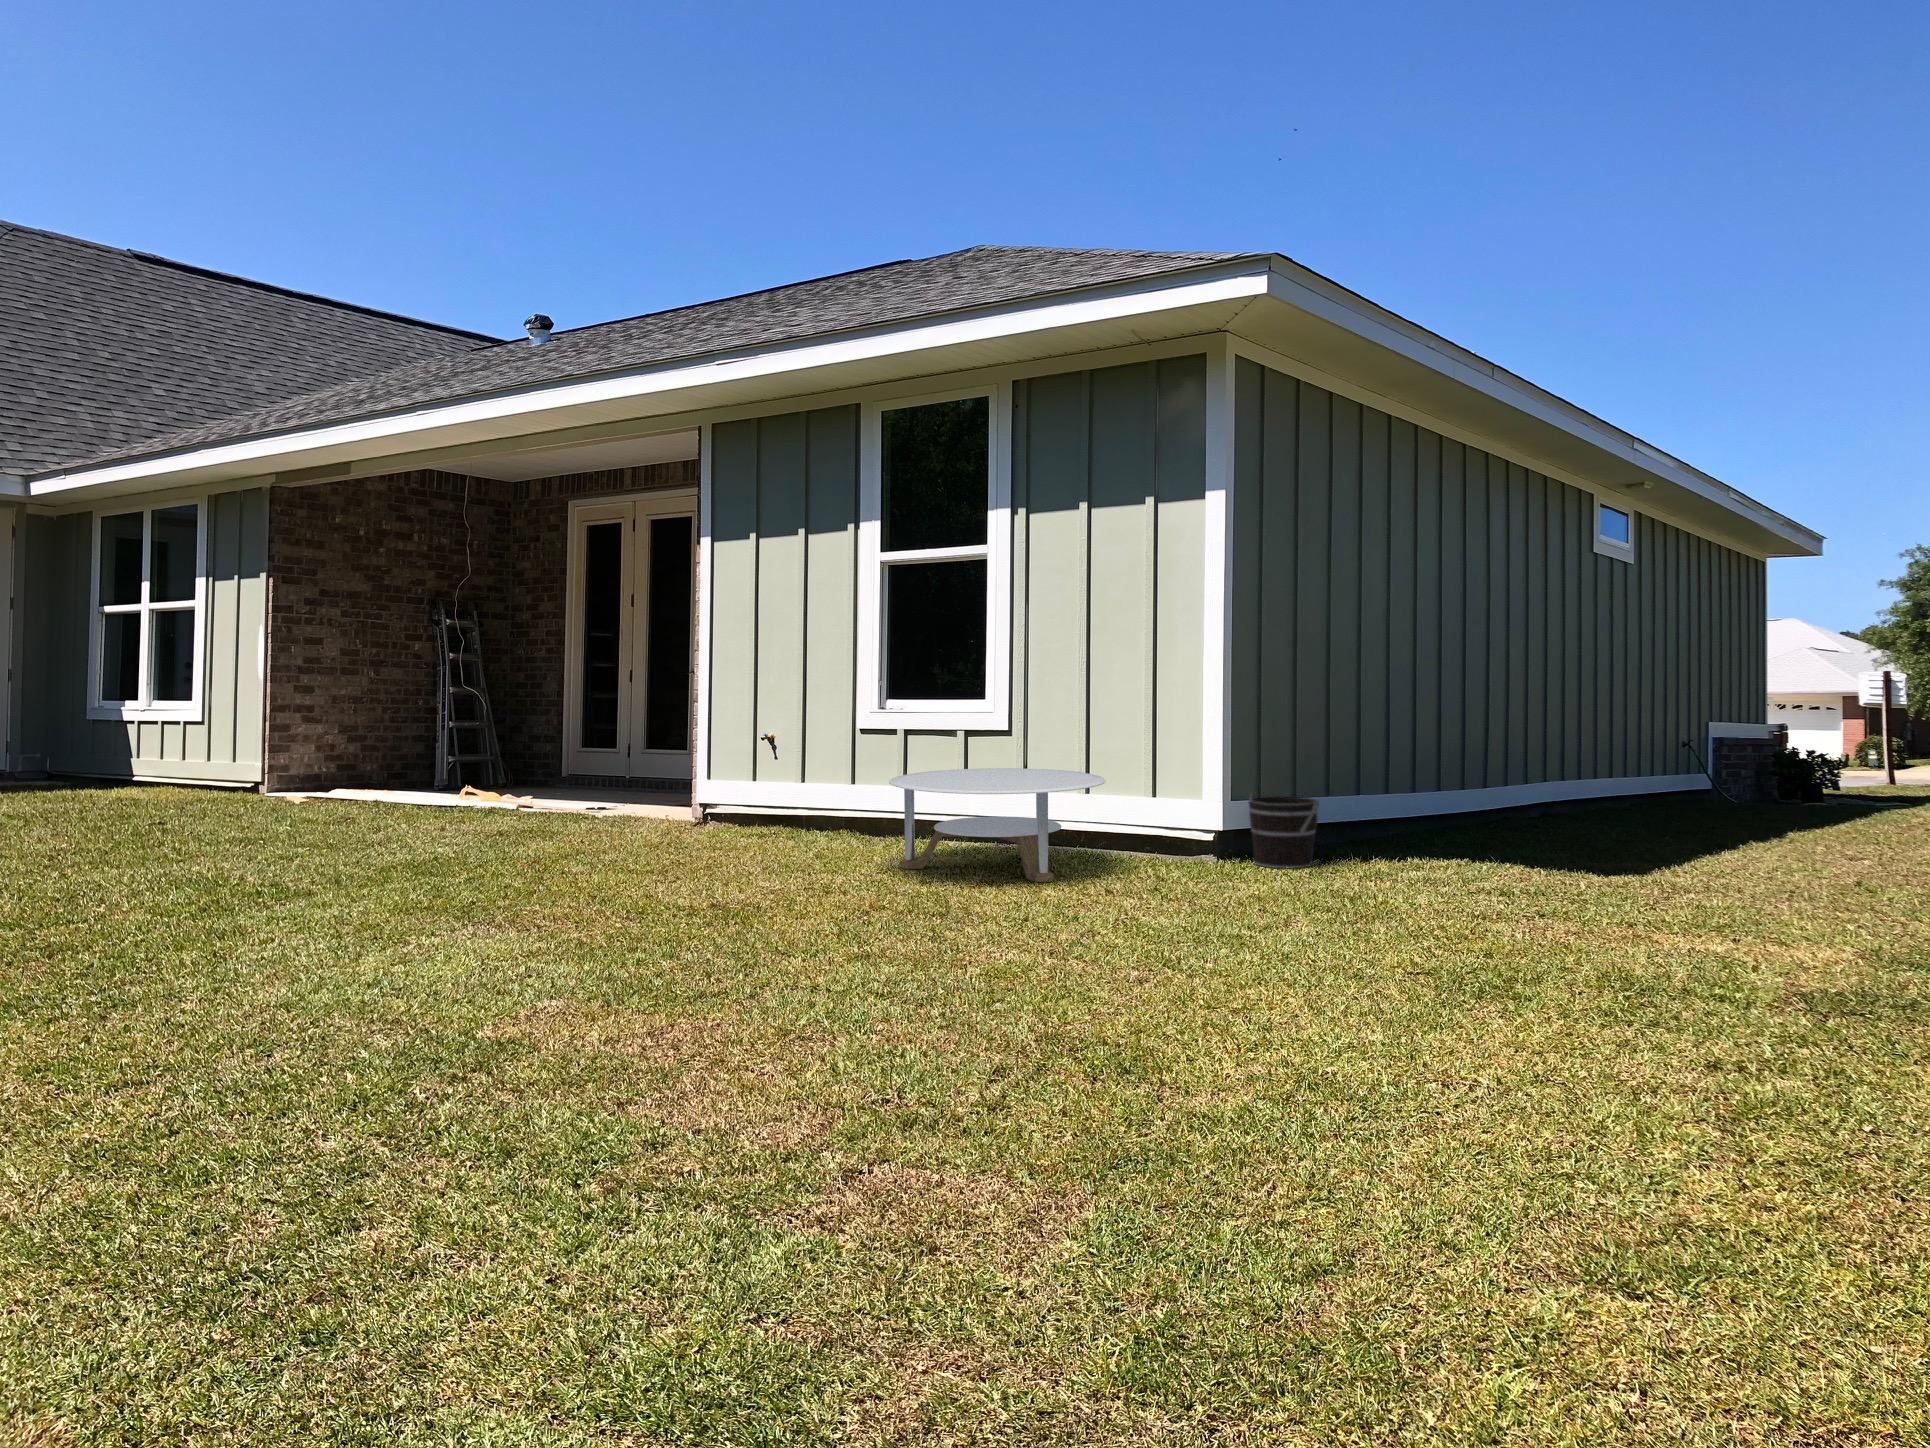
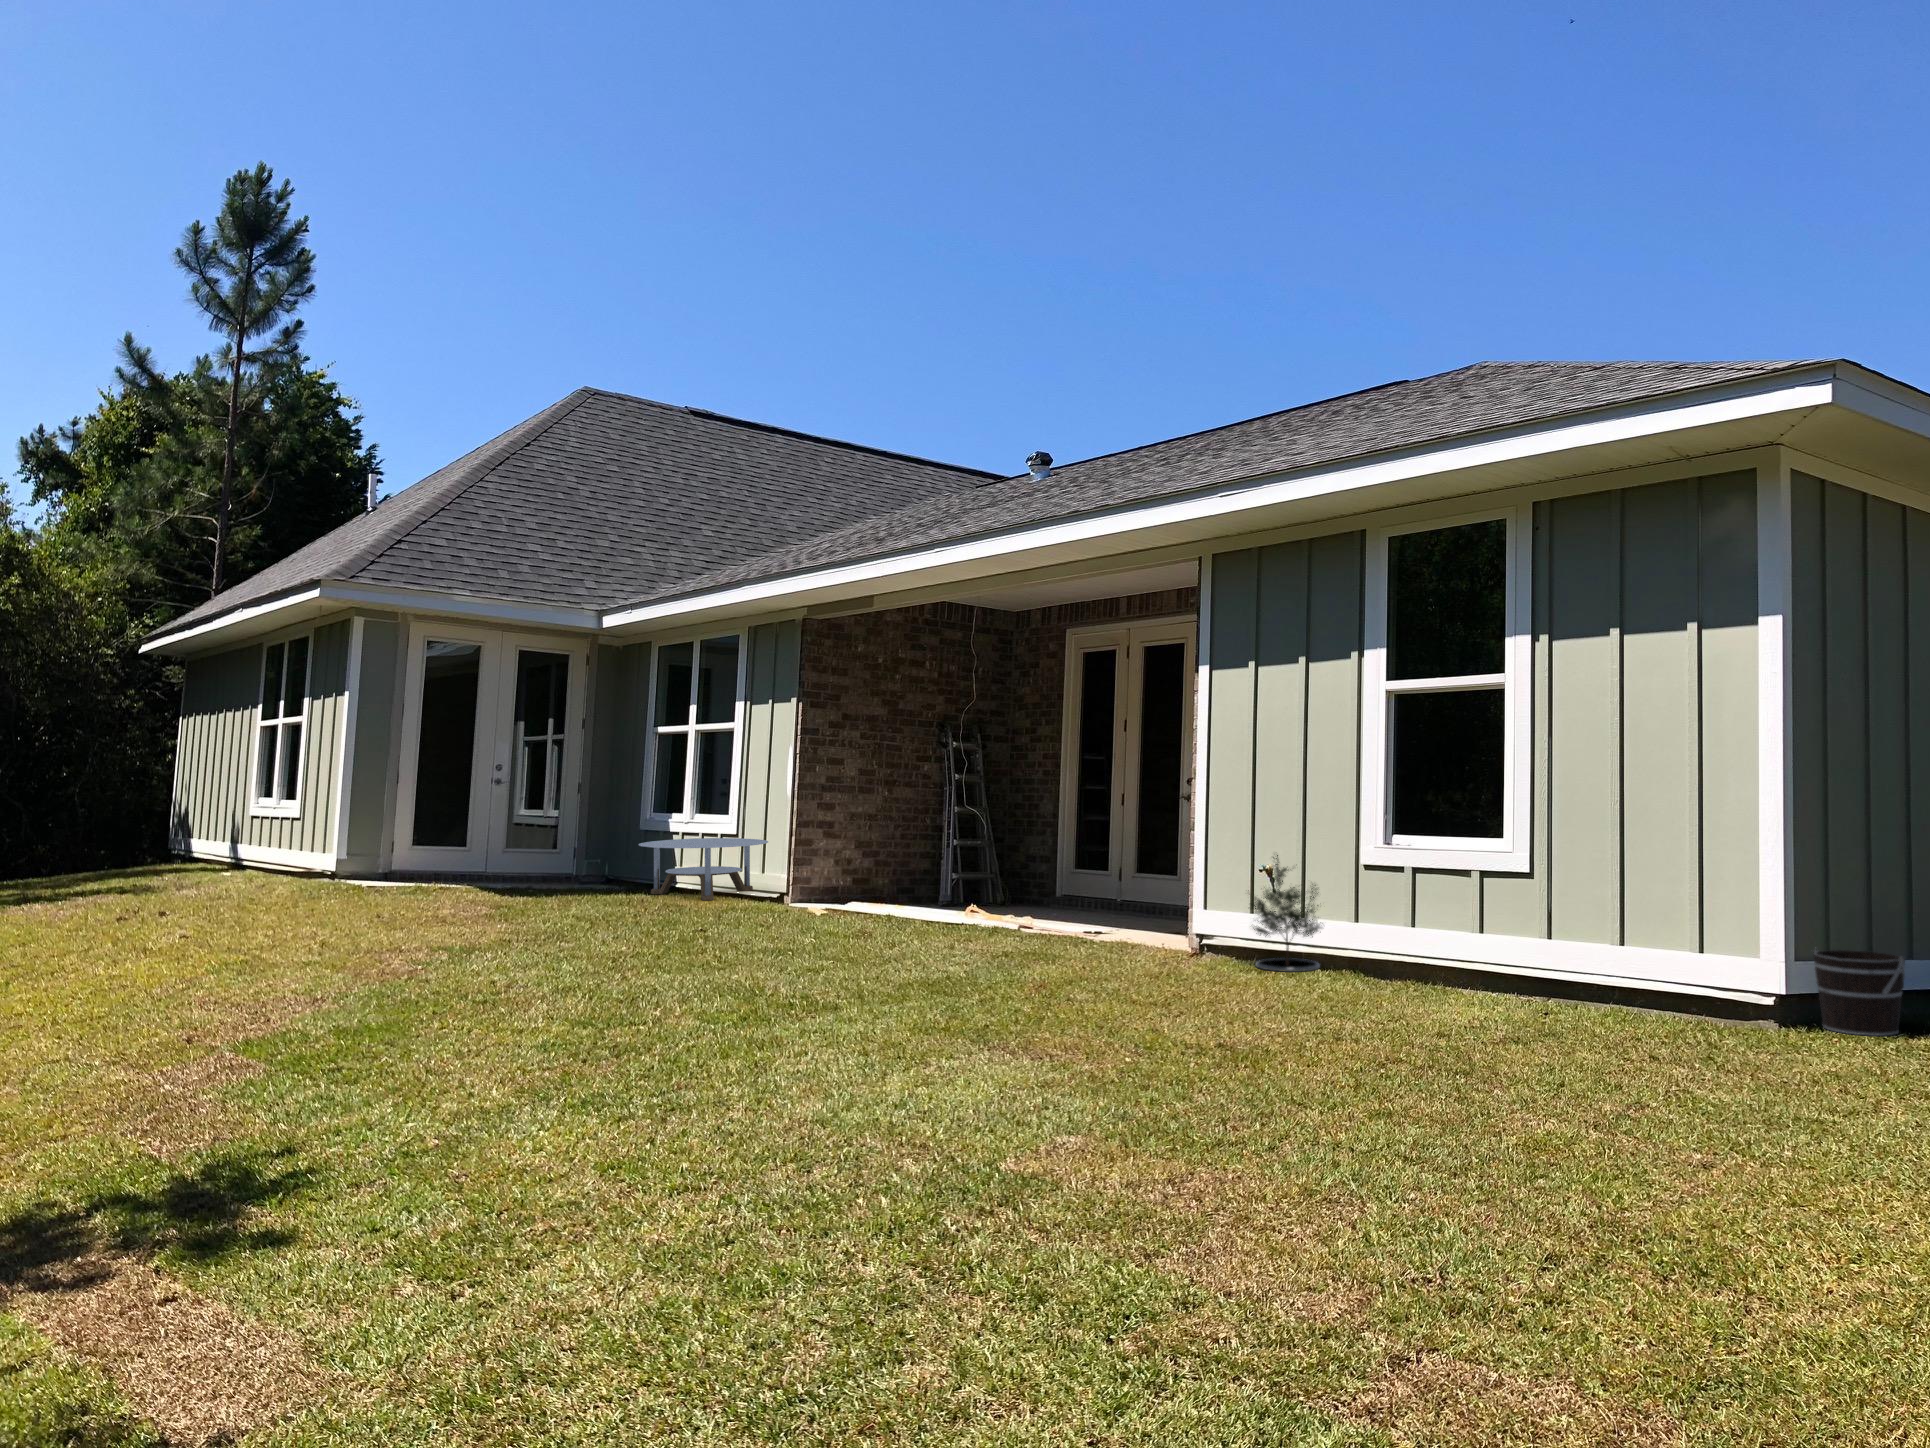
potted tree: none [753,722,833,838] -> present [1251,855,1321,972]
round table: present [889,768,1106,882] -> present [639,838,768,900]

